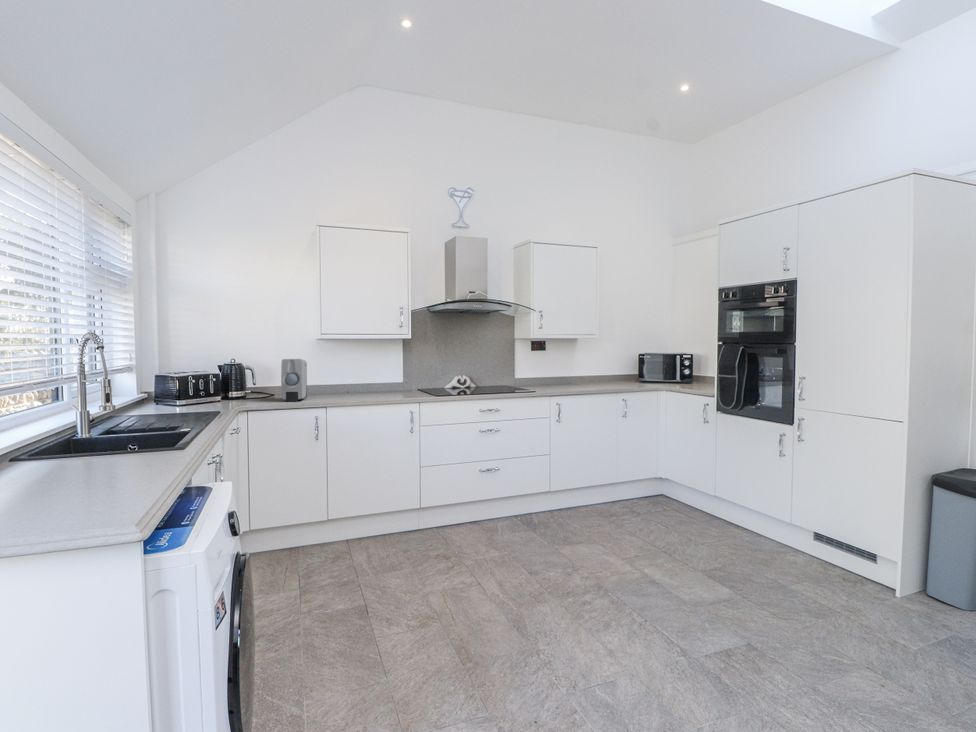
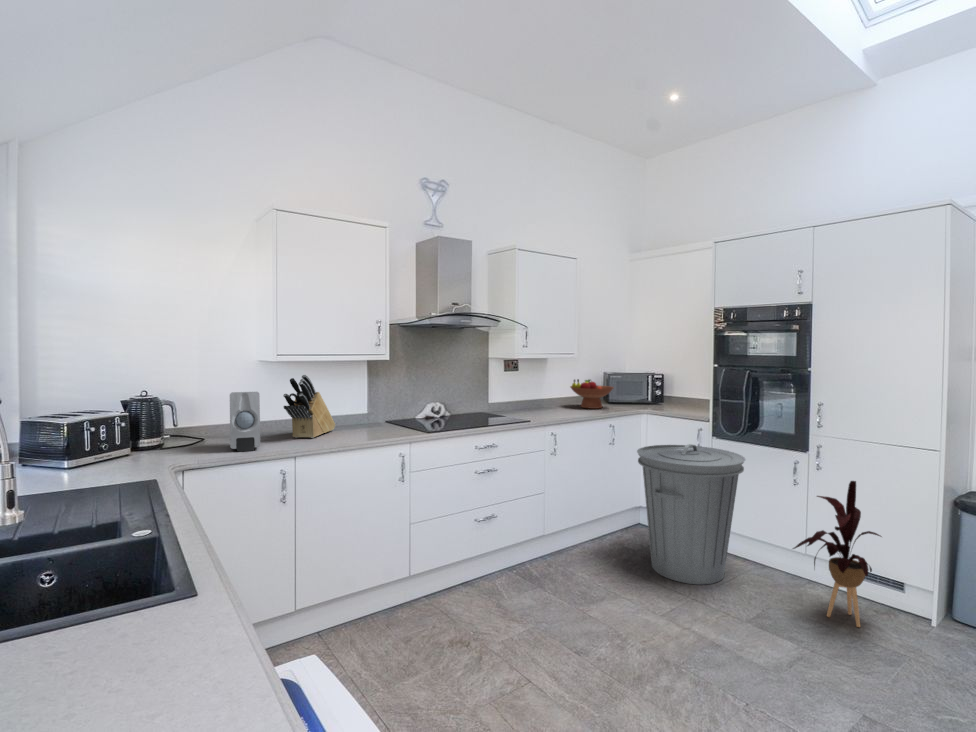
knife block: none [325,348,372,396] -> present [283,375,335,438]
fruit bowl: none [595,358,636,385] -> present [570,379,613,409]
trash can: none [632,415,732,543] -> present [637,444,745,584]
house plant: none [754,447,833,588] -> present [793,481,881,627]

